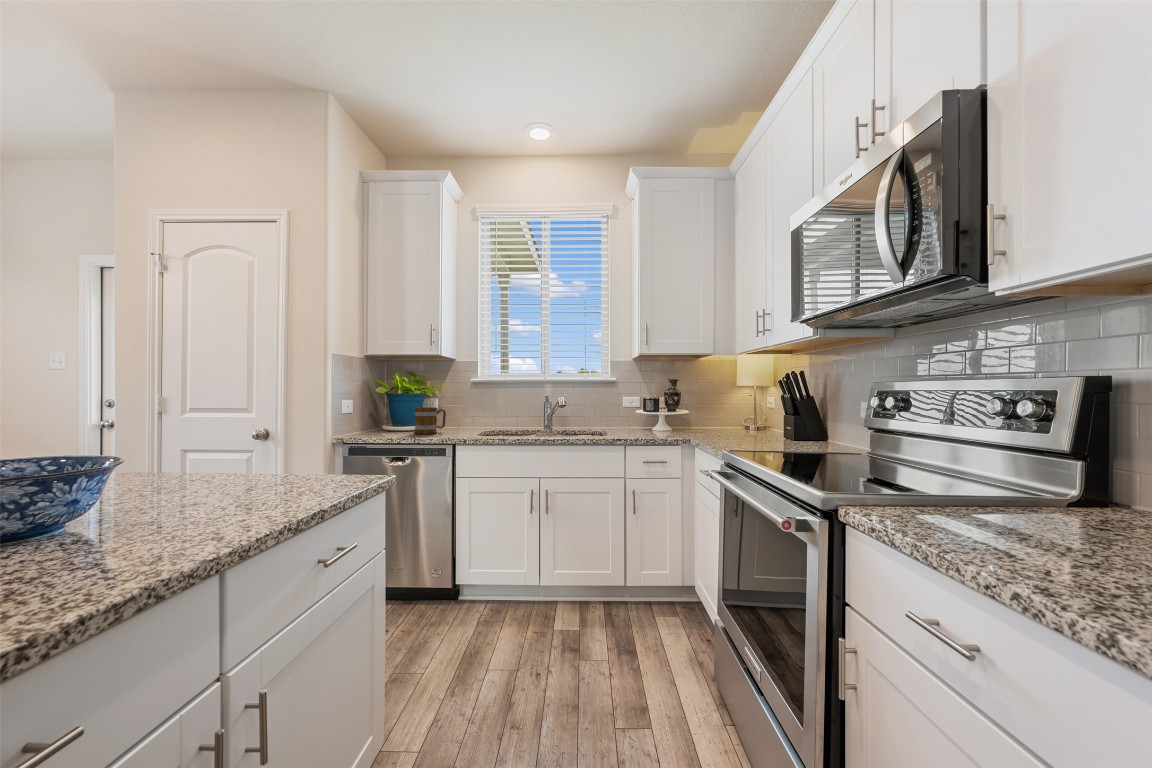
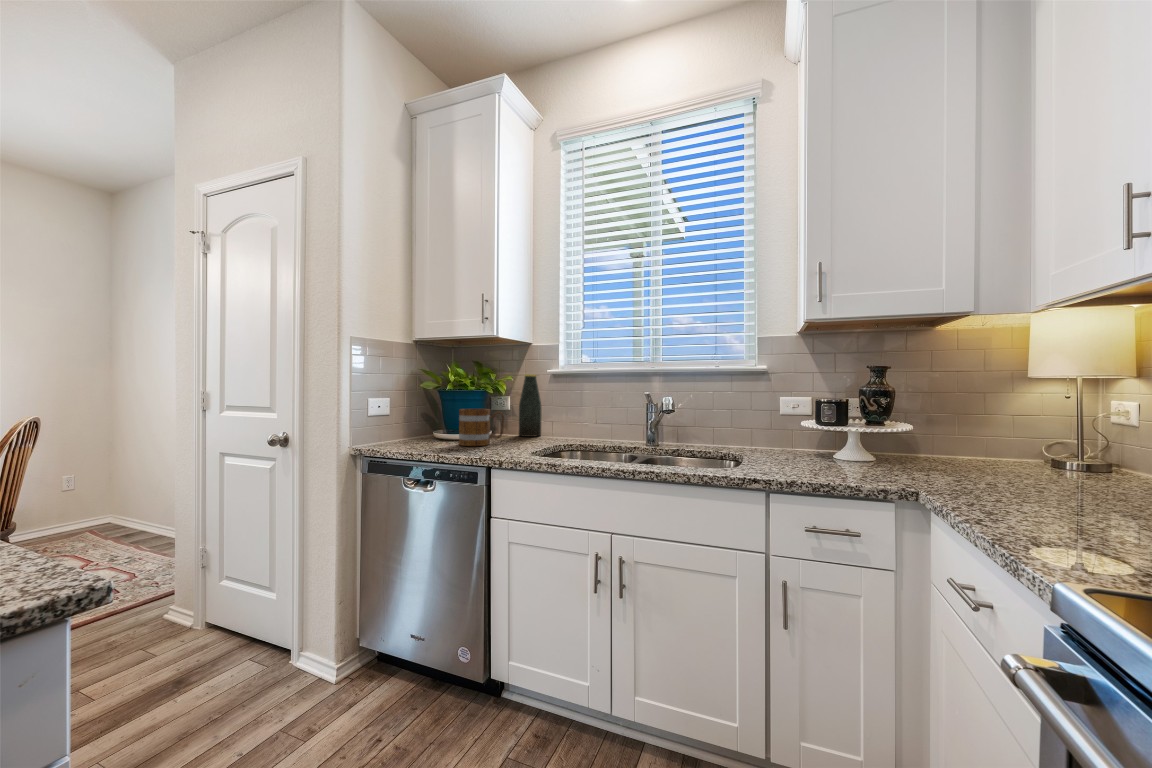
bottle: none [445,382,463,428] -> present [519,374,542,437]

